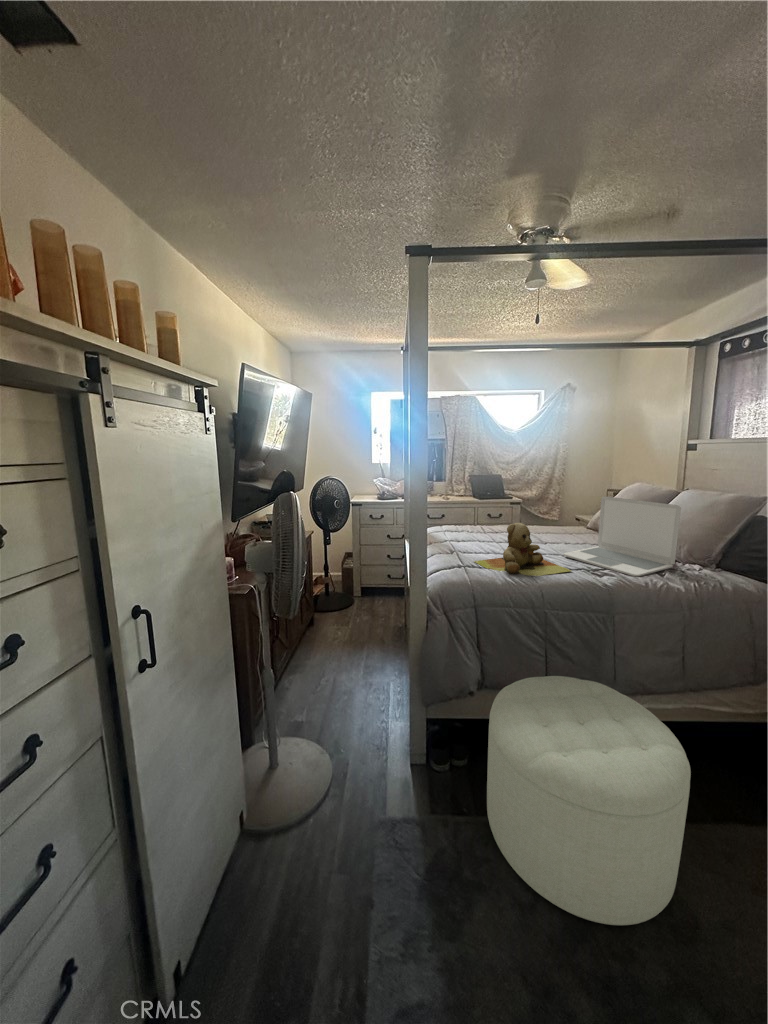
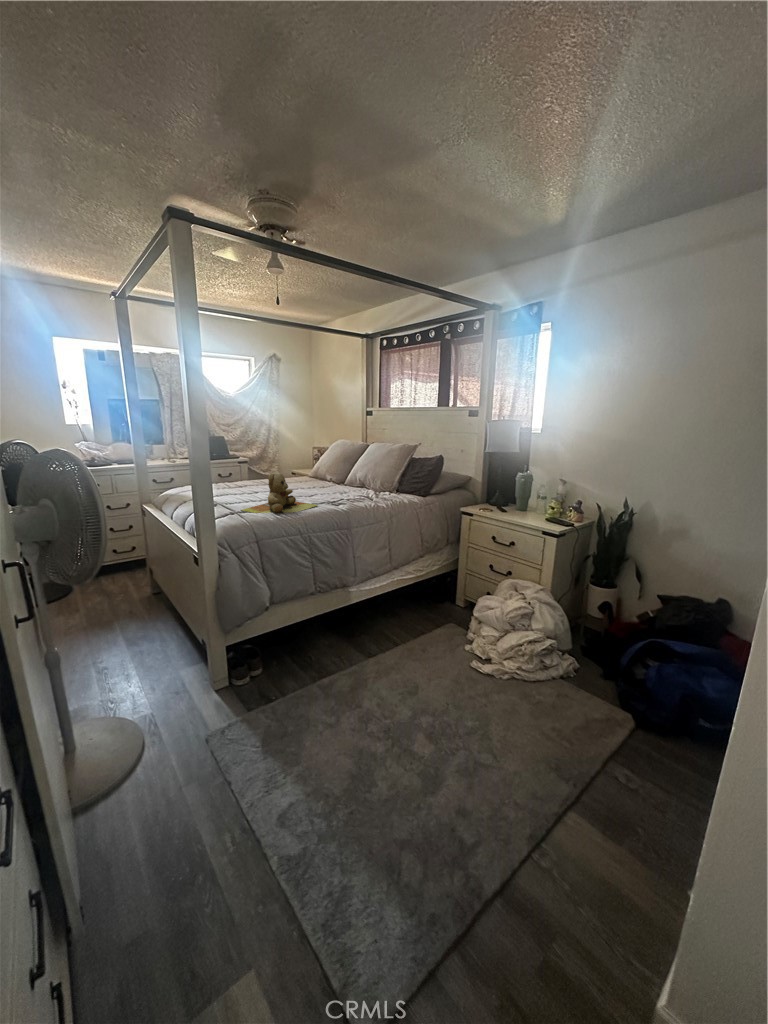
laptop: present [564,496,681,576] -> none [306,449,376,503]
ottoman: present [487,676,691,925] -> none [287,575,405,709]

